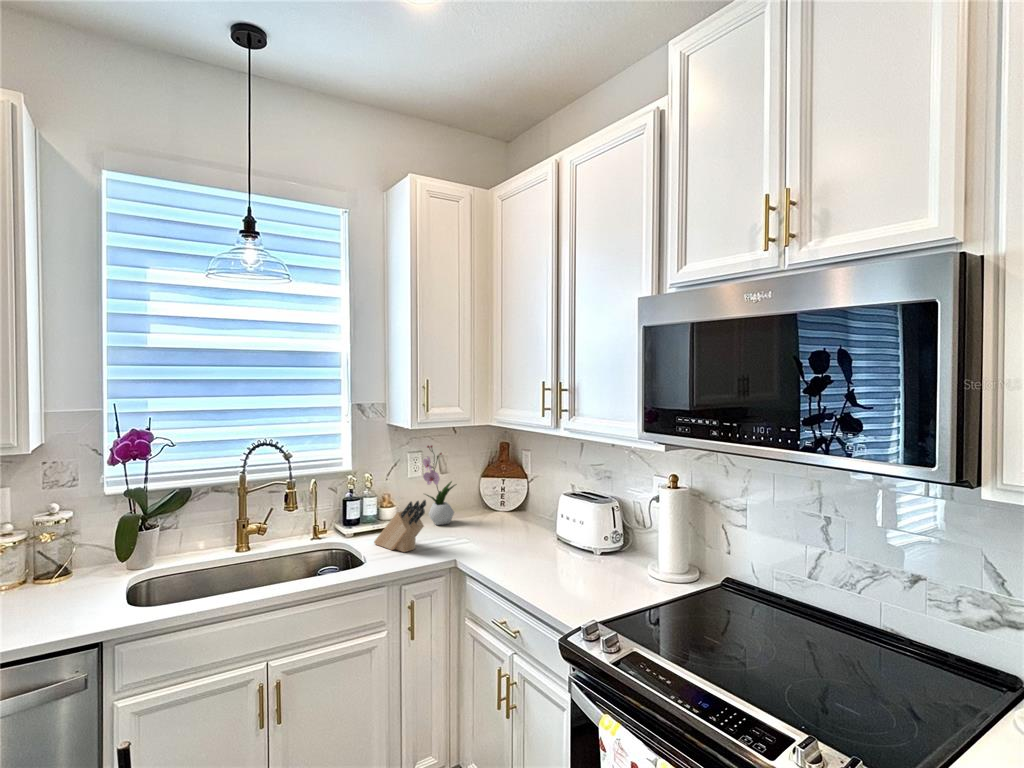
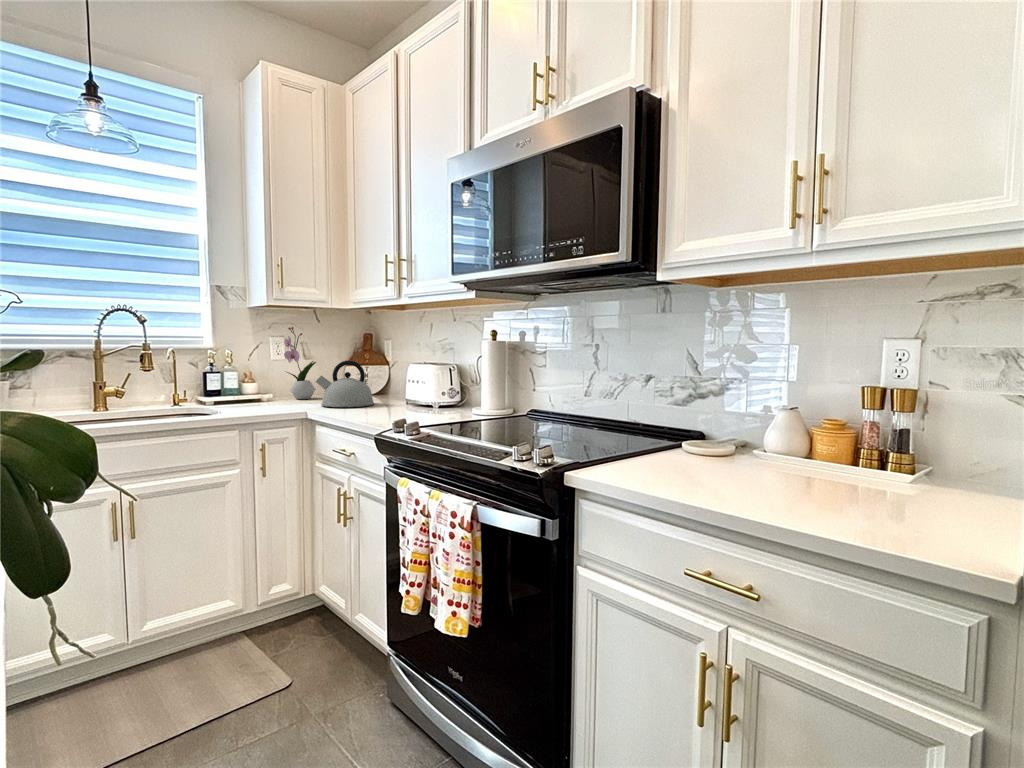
kettle: none [462,493,525,551] -> present [316,360,374,407]
knife block: present [374,500,426,552] -> none [232,361,279,409]

